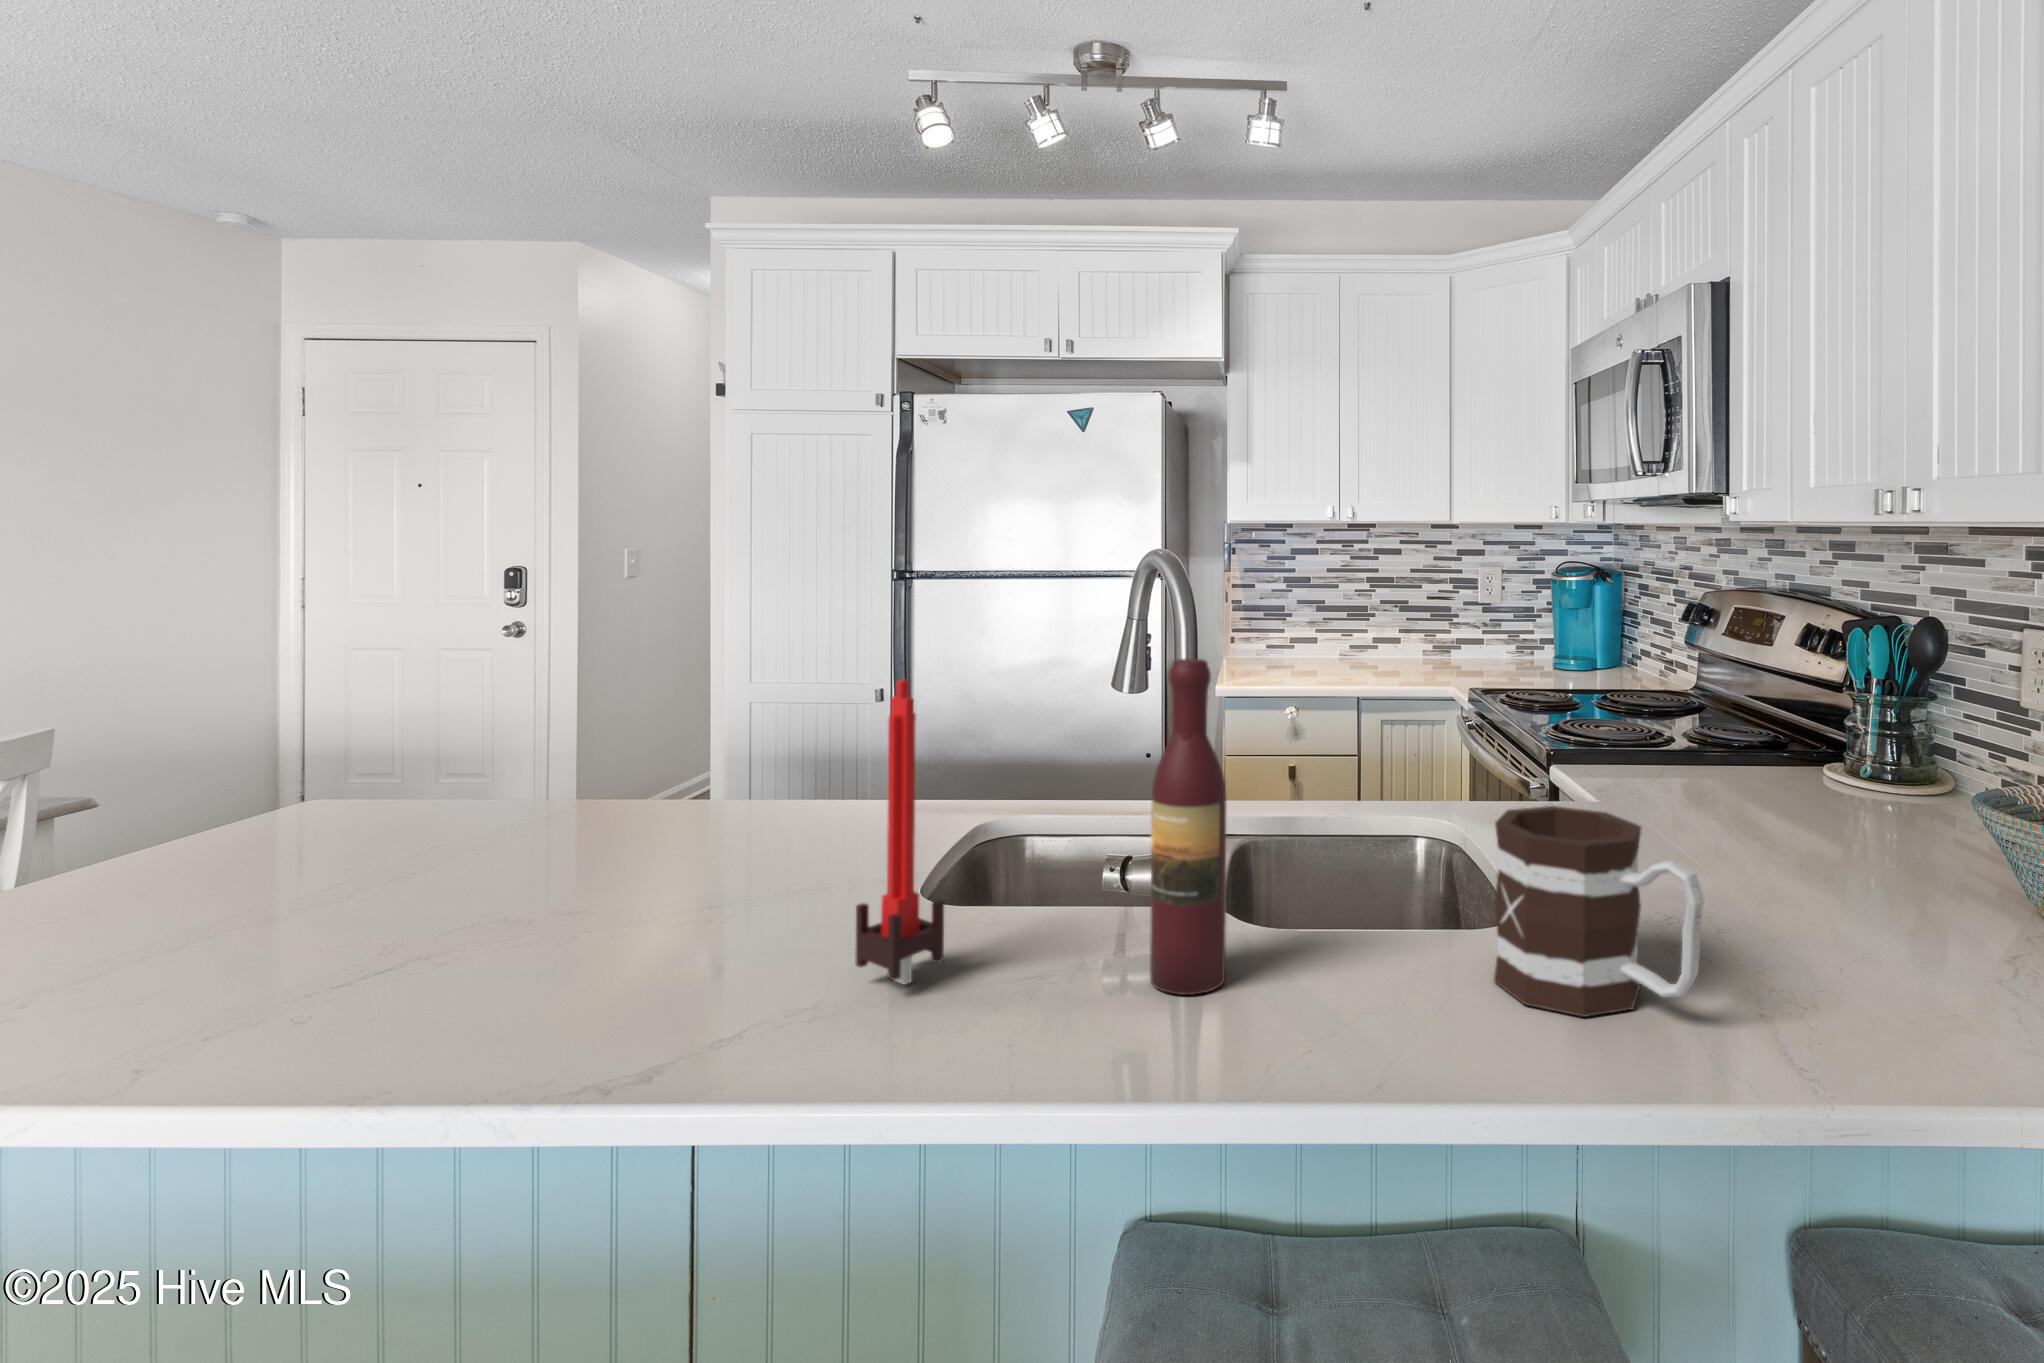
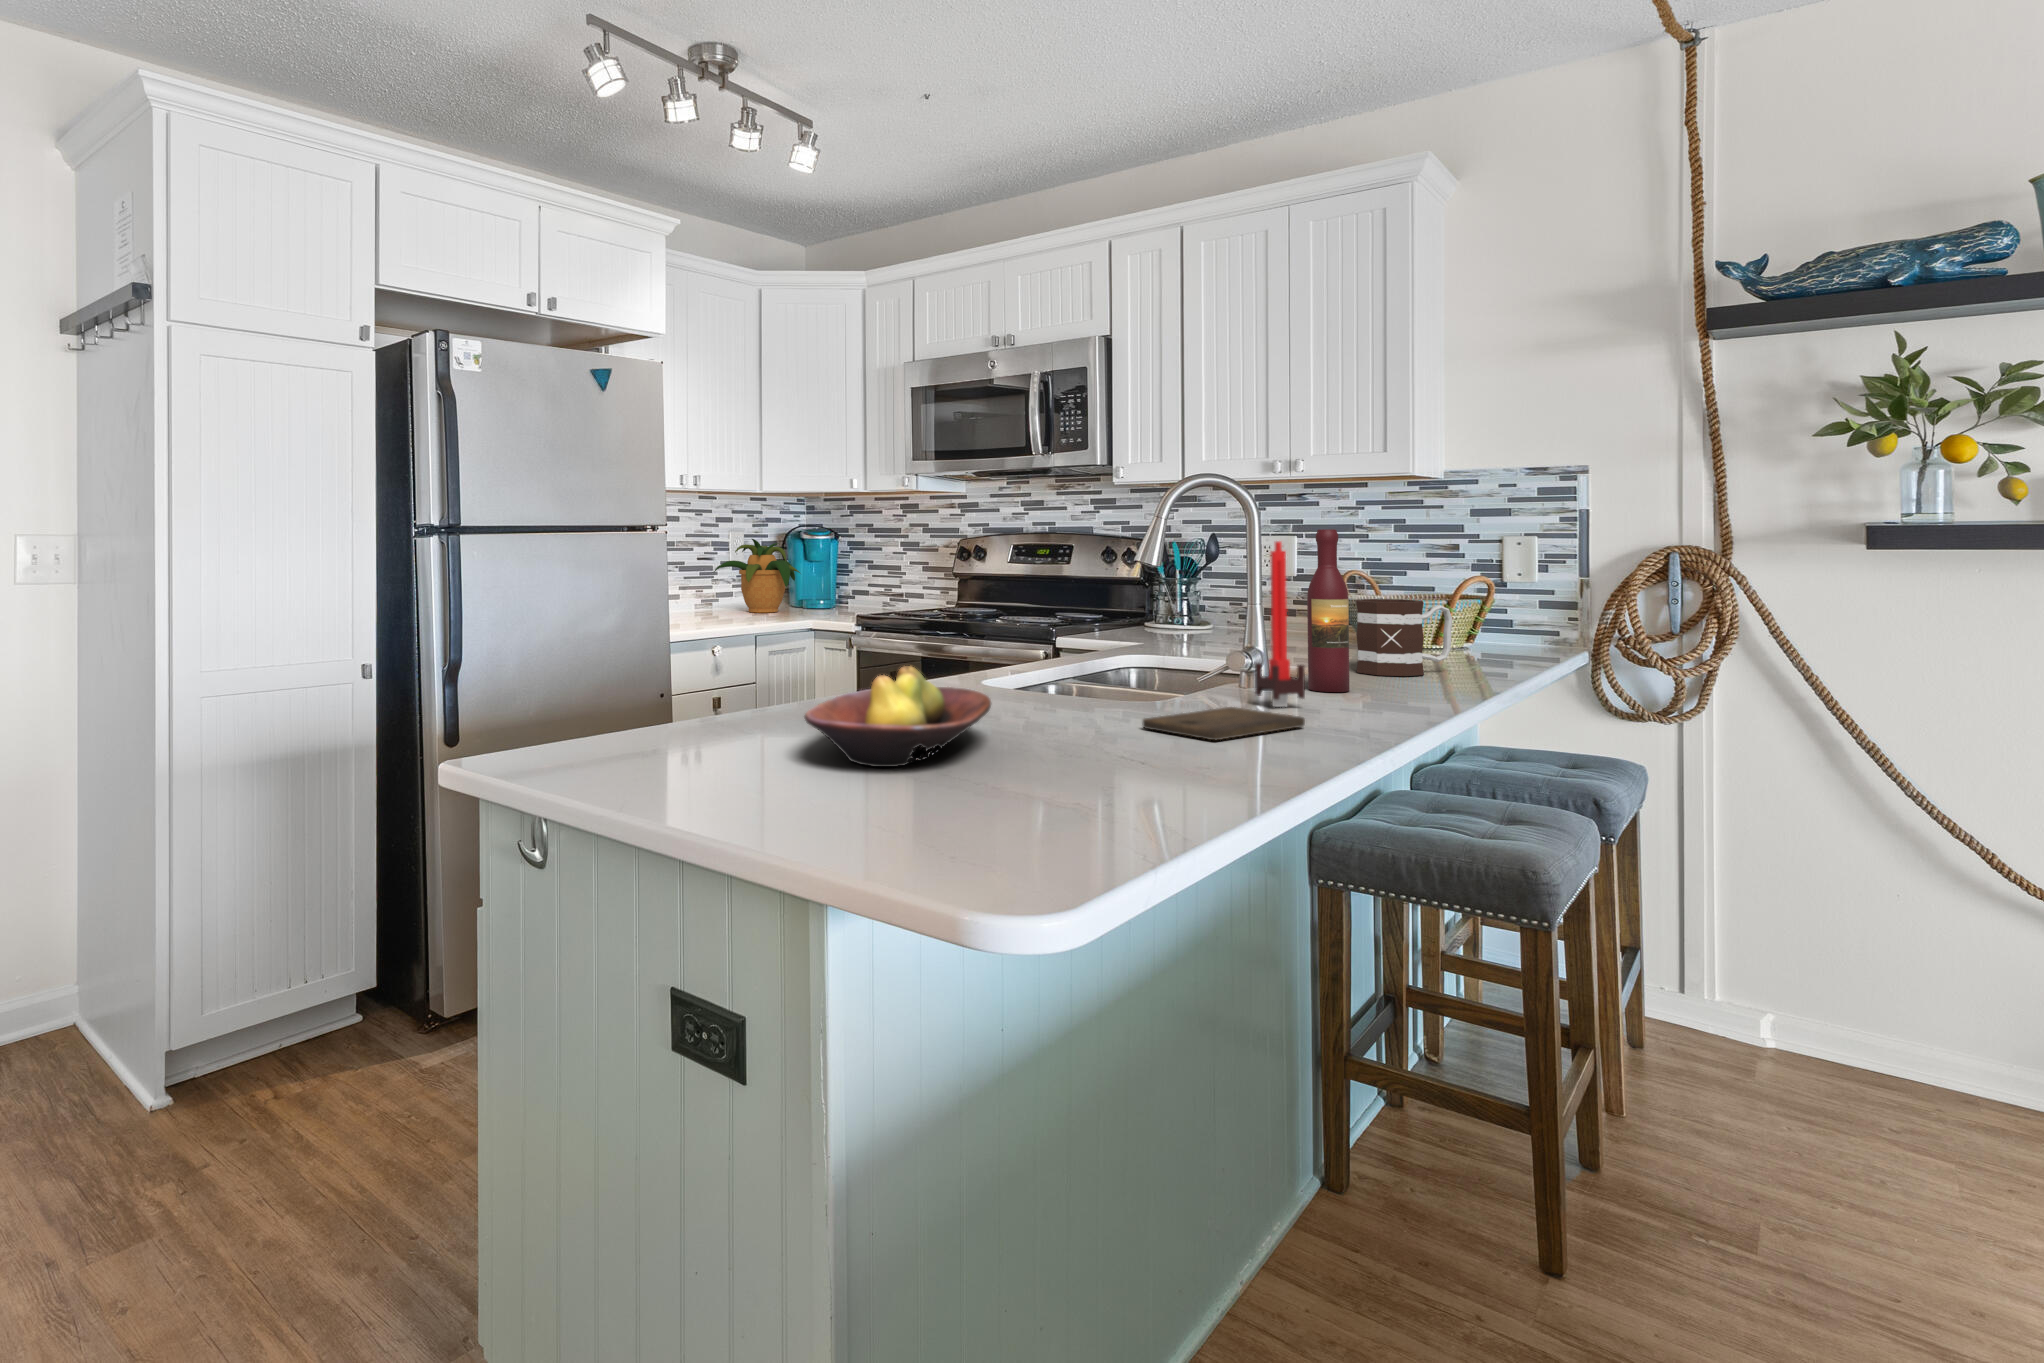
potted plant: none [1454,577,1565,668] -> present [714,539,800,613]
fruit bowl: none [120,787,553,907] -> present [804,666,991,767]
cutting board: none [439,932,745,1030] -> present [1142,707,1305,740]

